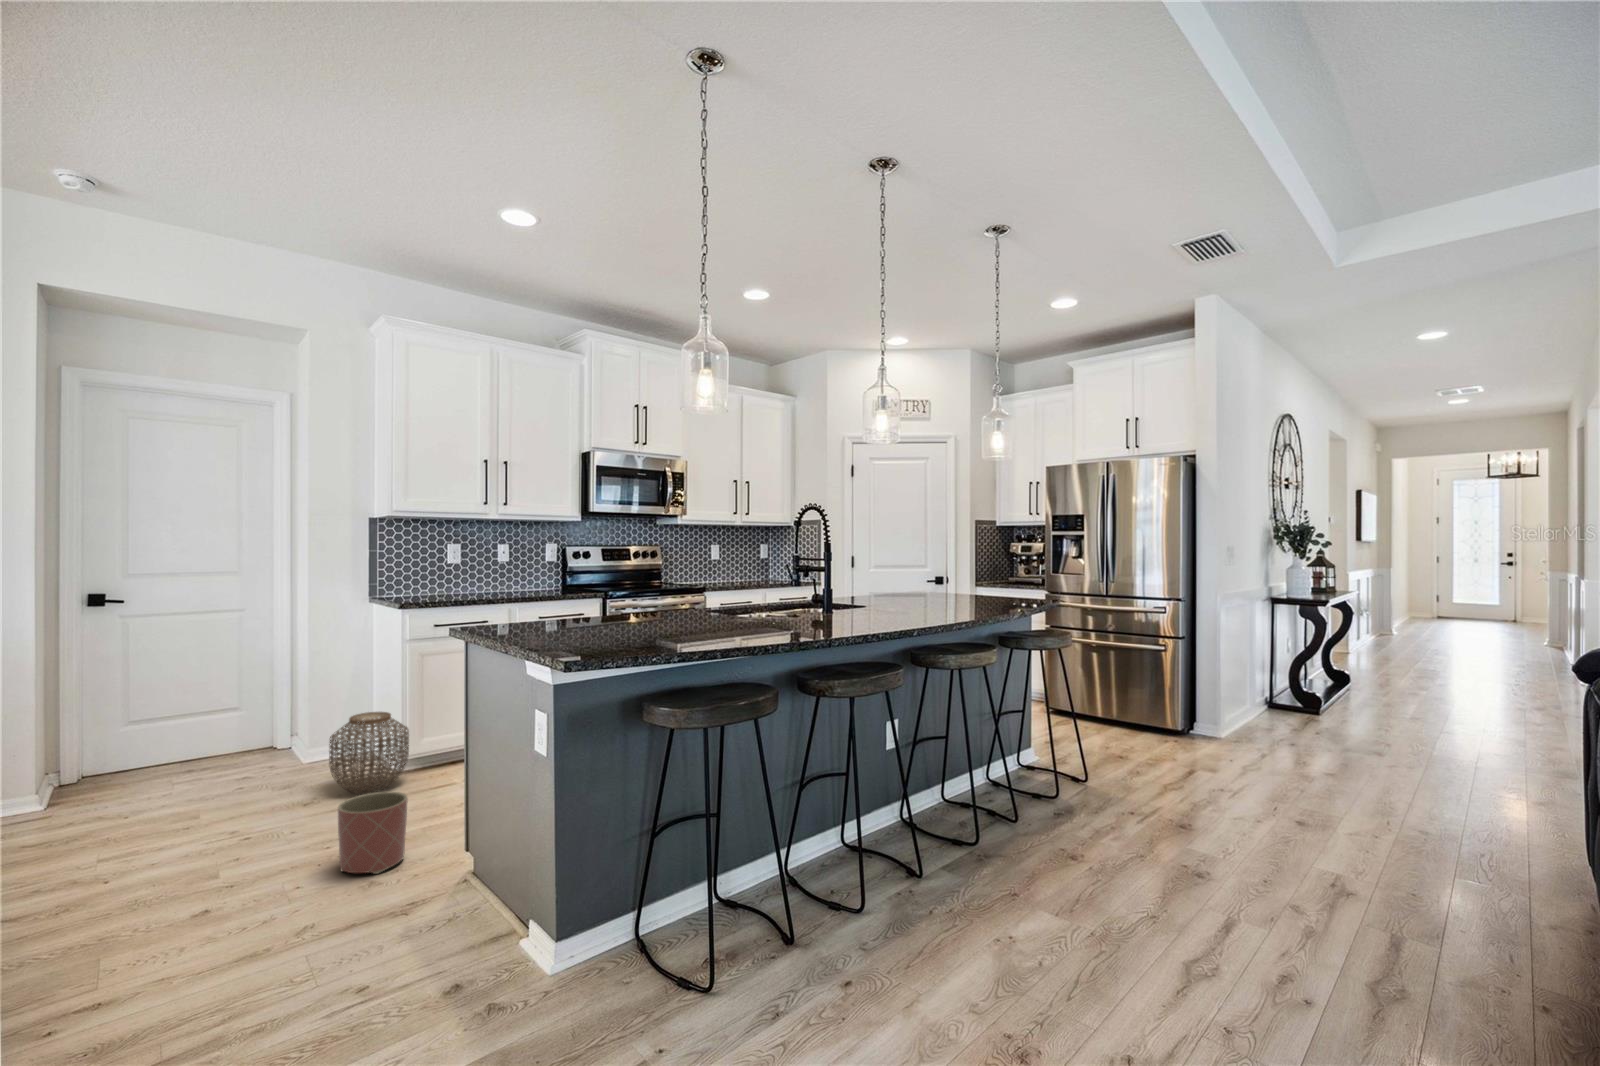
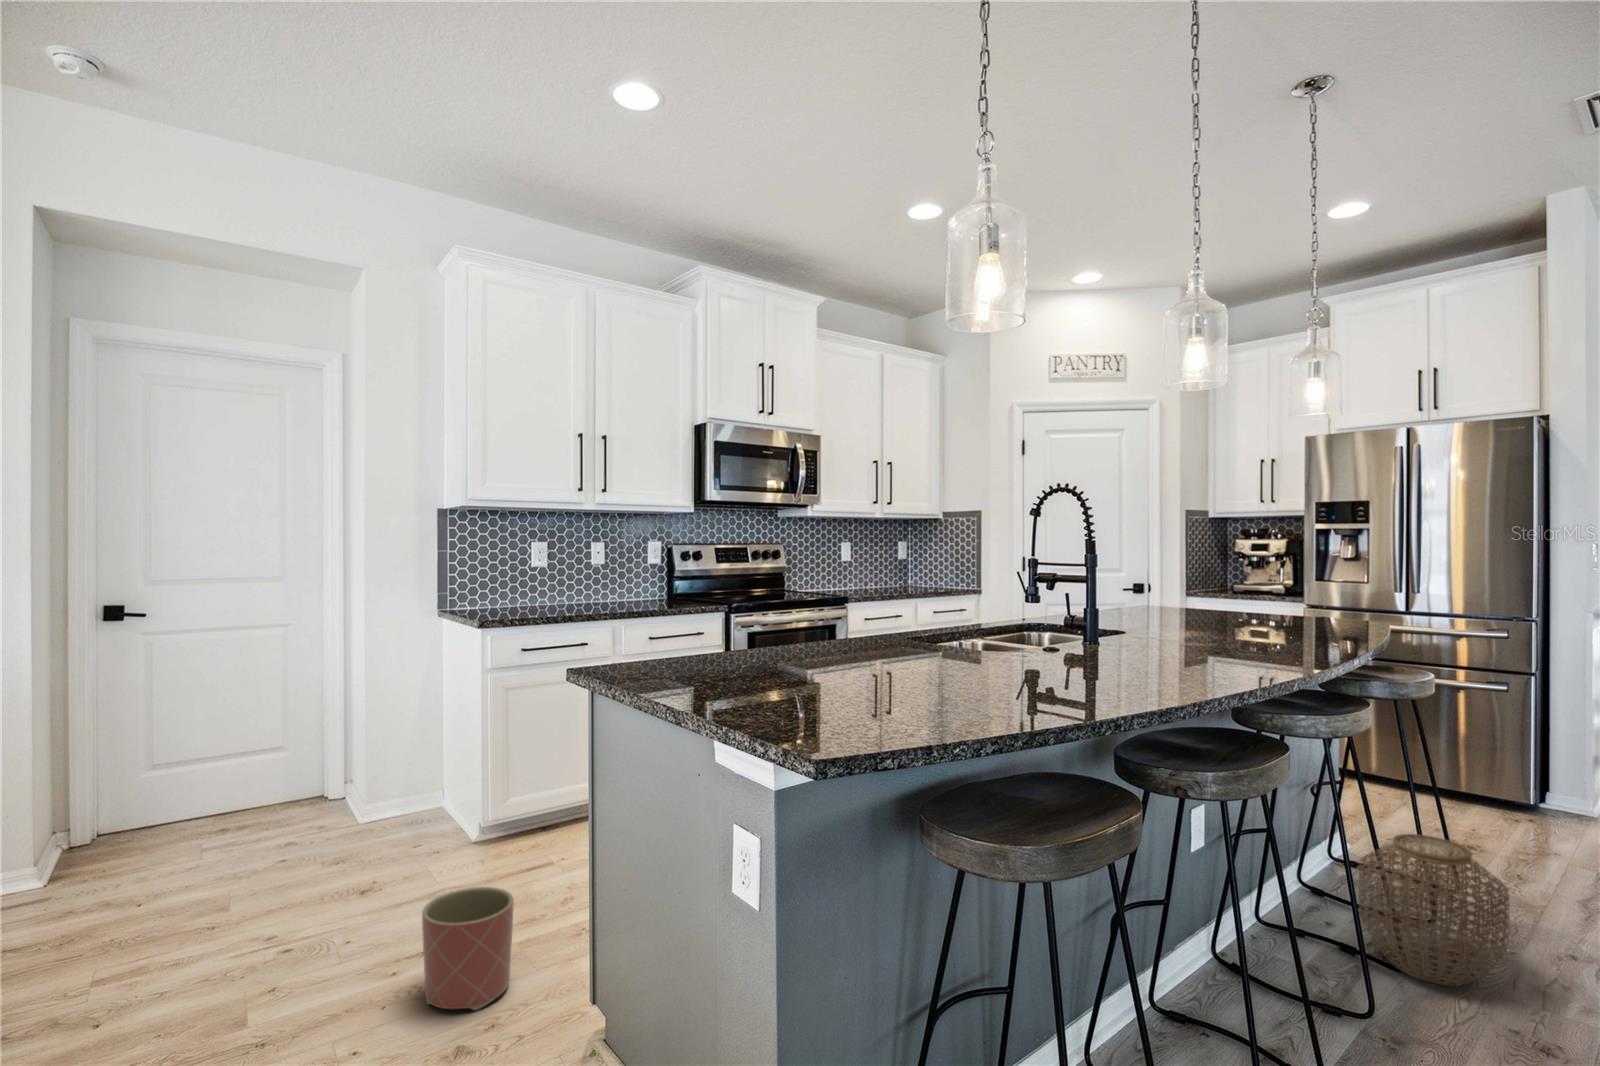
woven basket: present [329,712,409,794] -> present [1359,834,1509,986]

